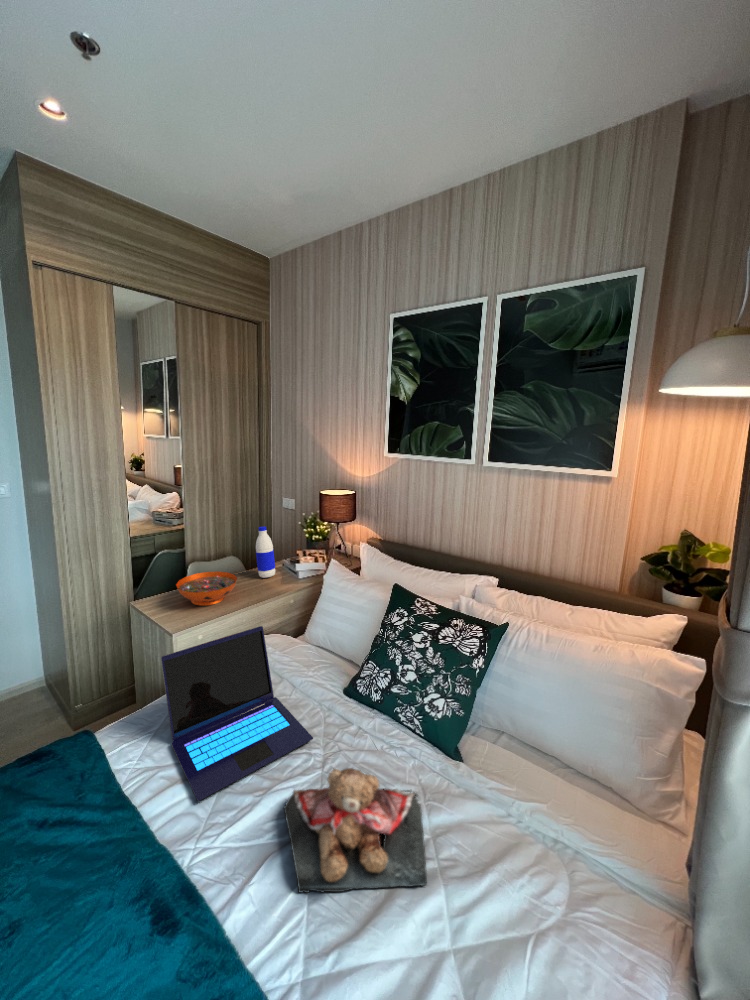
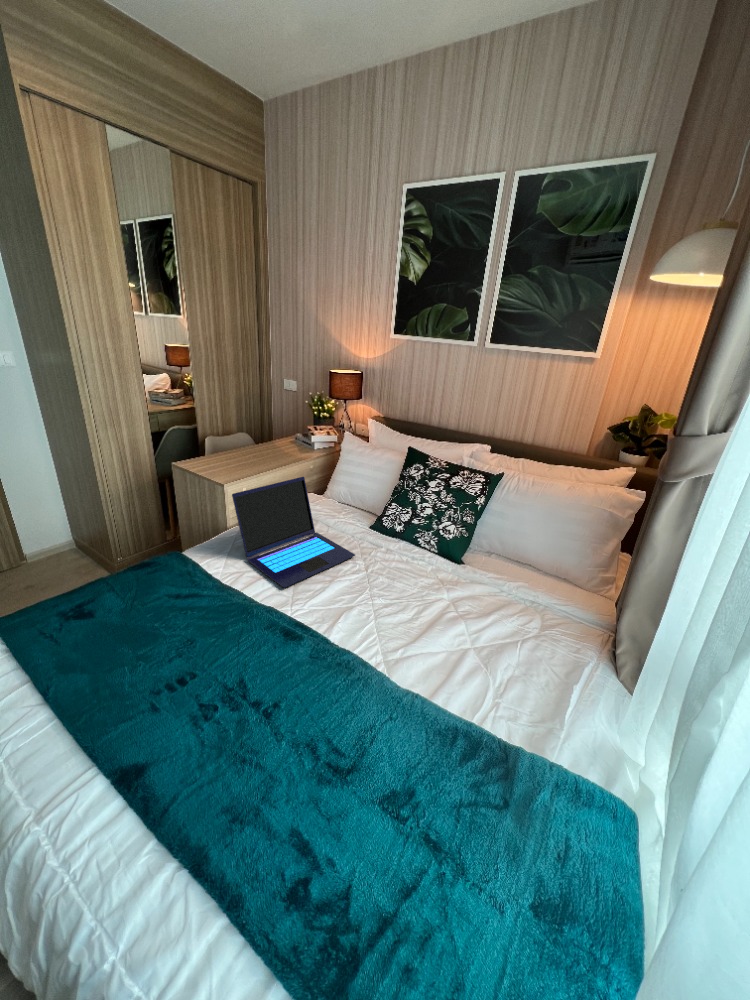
water bottle: present [256,527,275,578] -> none [270,402,288,449]
decorative bowl: present [176,571,237,605] -> none [206,442,260,469]
teddy bear: present [284,768,427,893] -> none [349,556,455,627]

